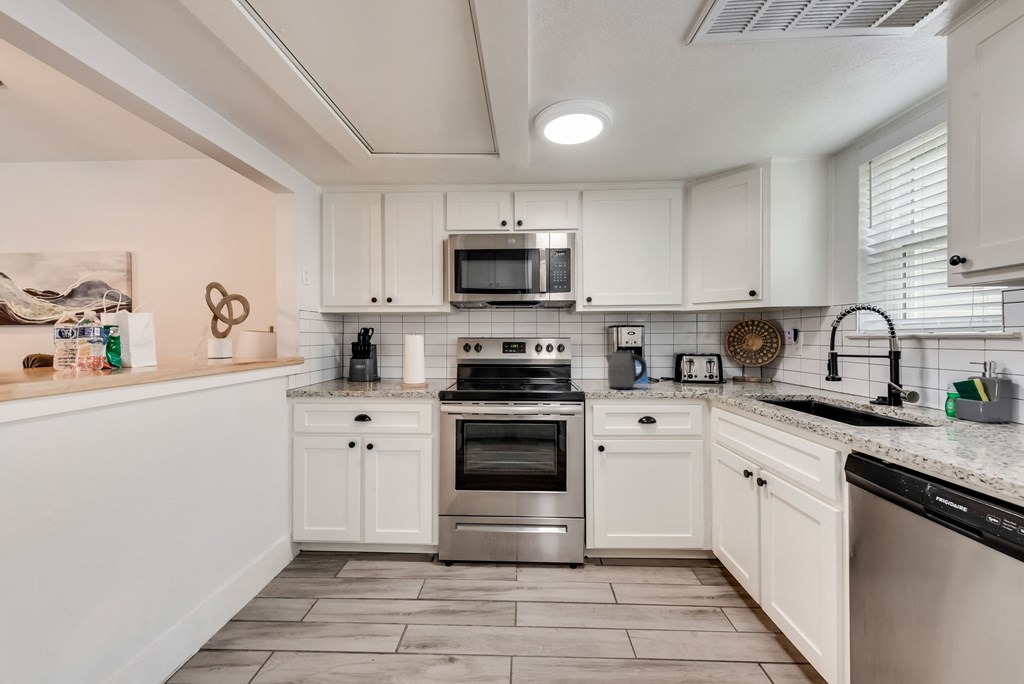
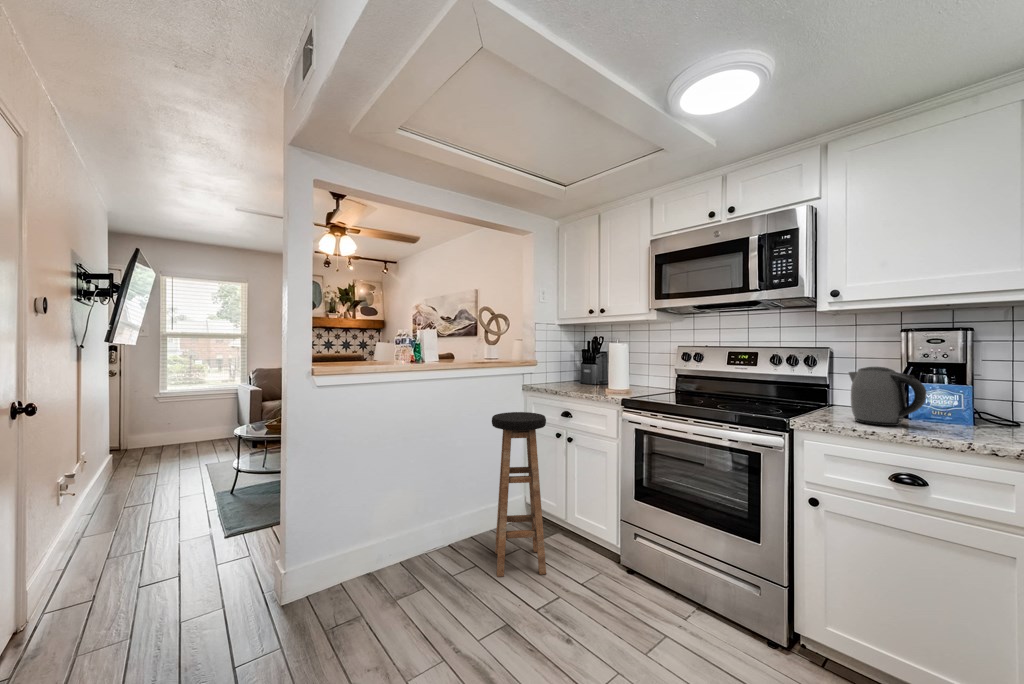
bar stool: none [286,421,374,642] -> present [492,412,546,577]

